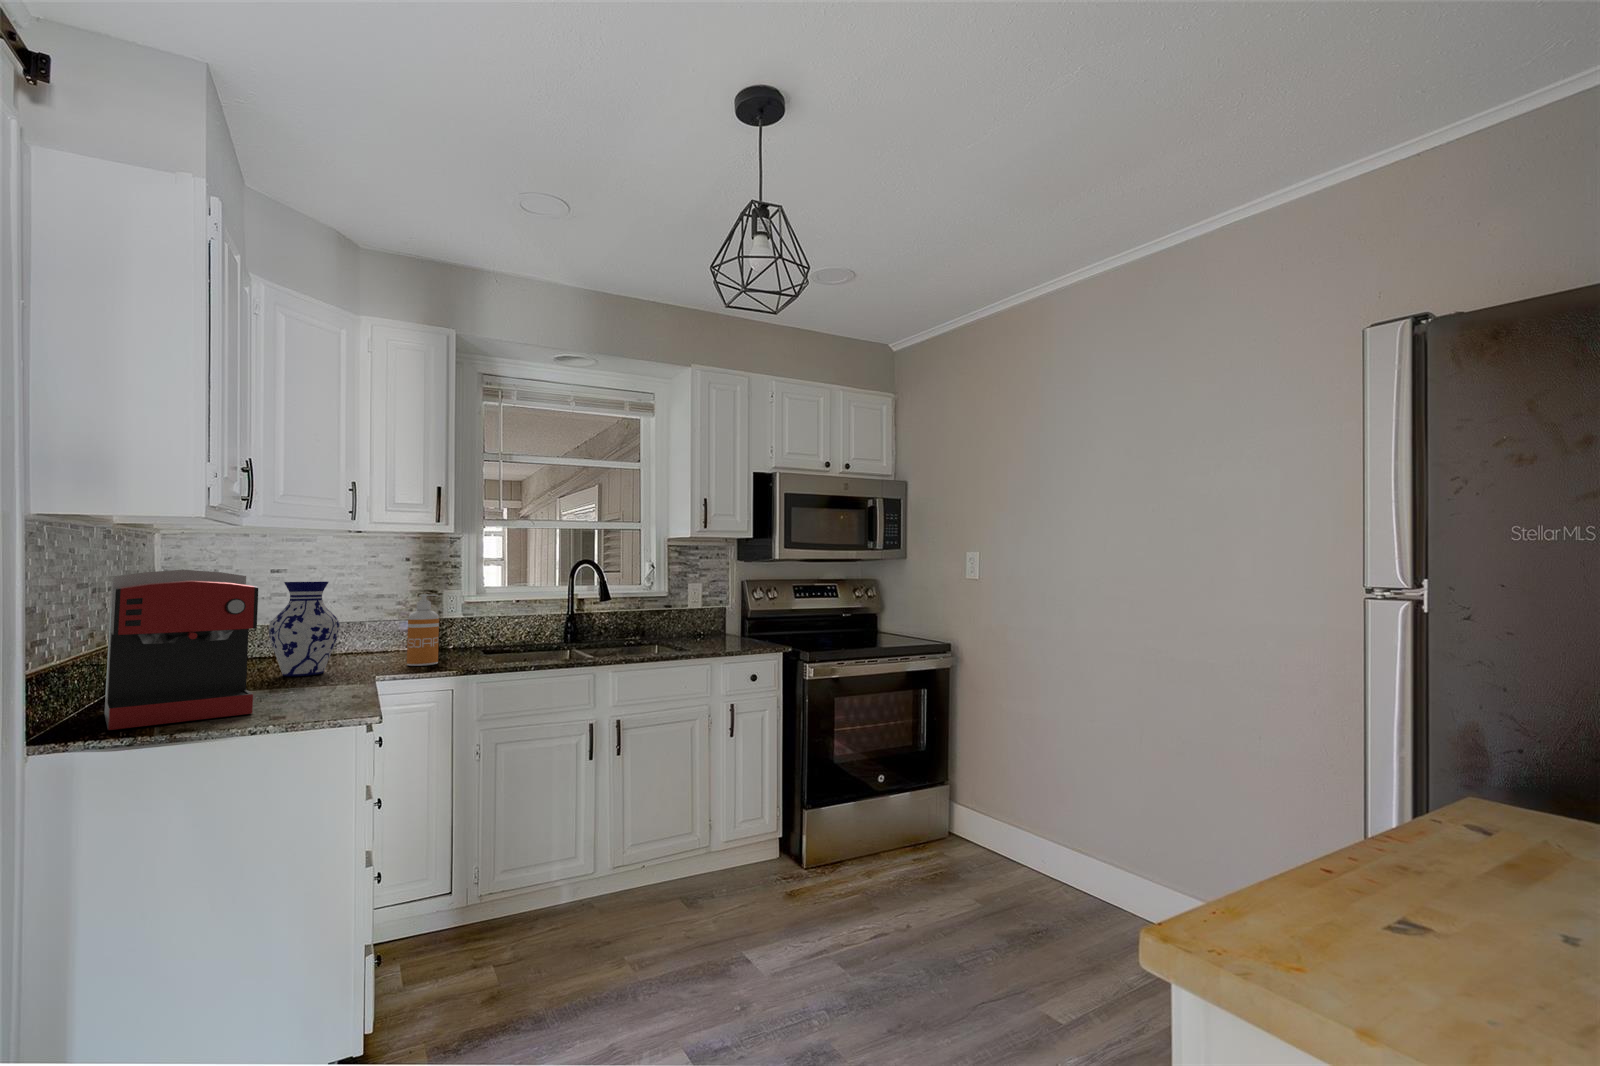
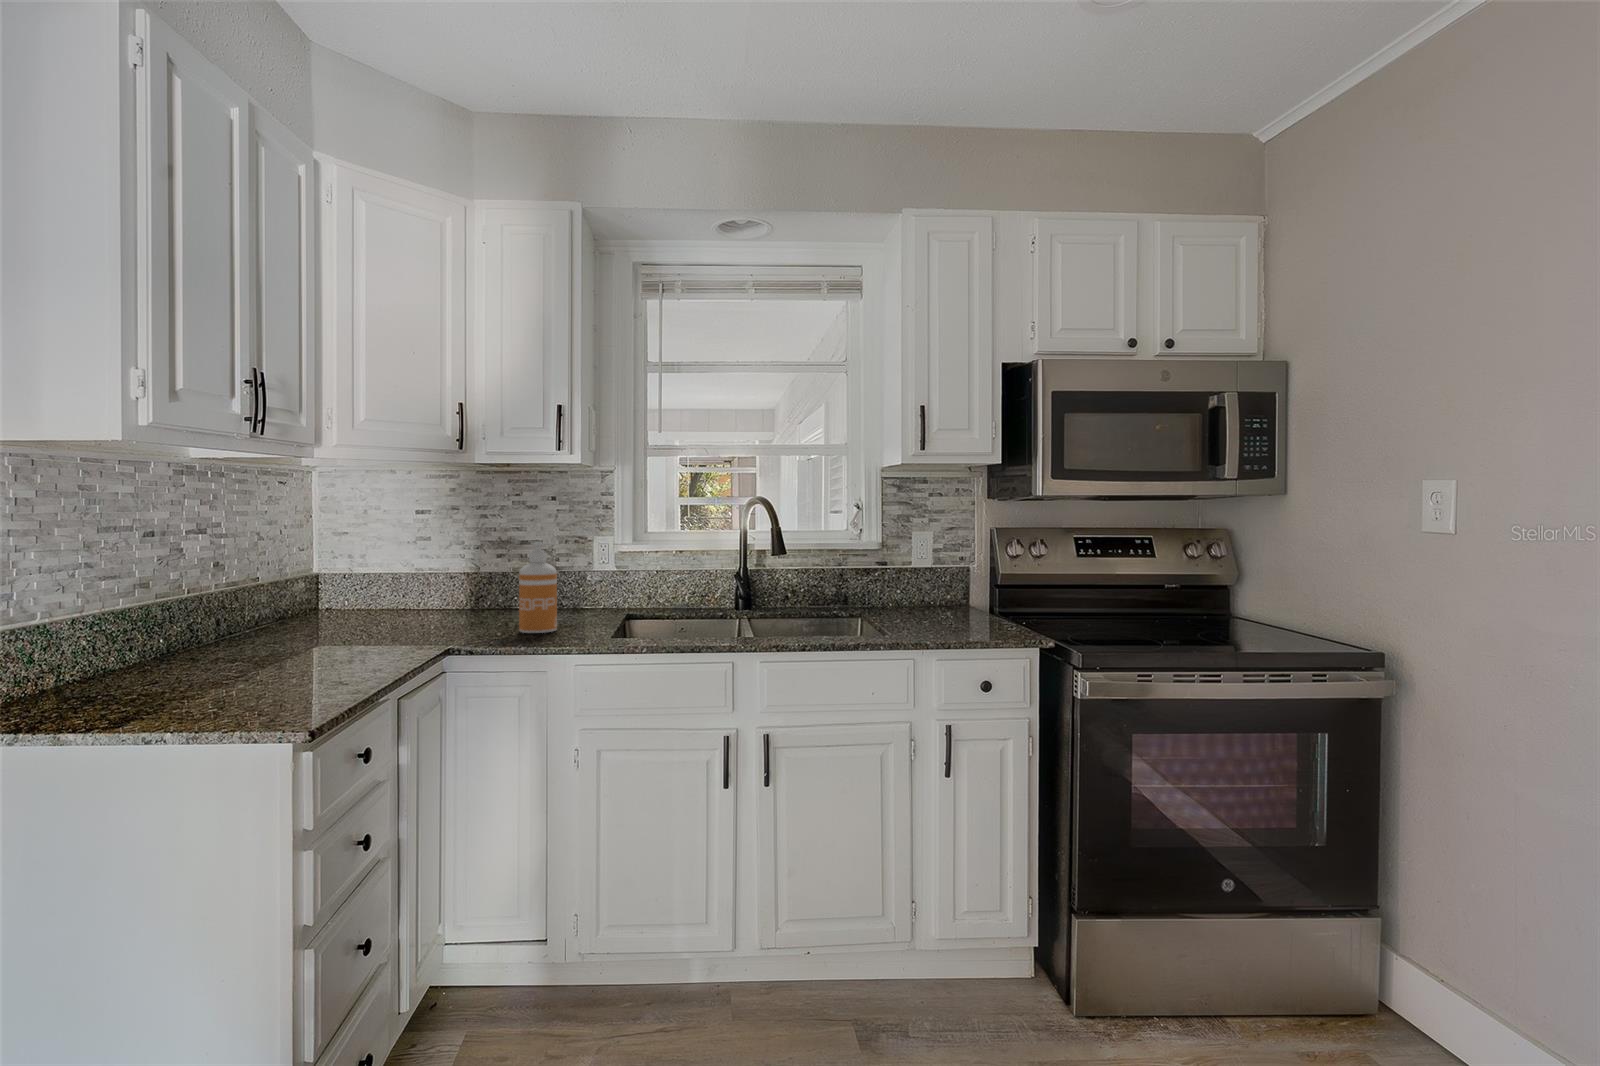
coffee maker: present [104,570,258,730] -> none [74,511,278,705]
vase: present [269,582,340,676] -> none [364,525,442,639]

